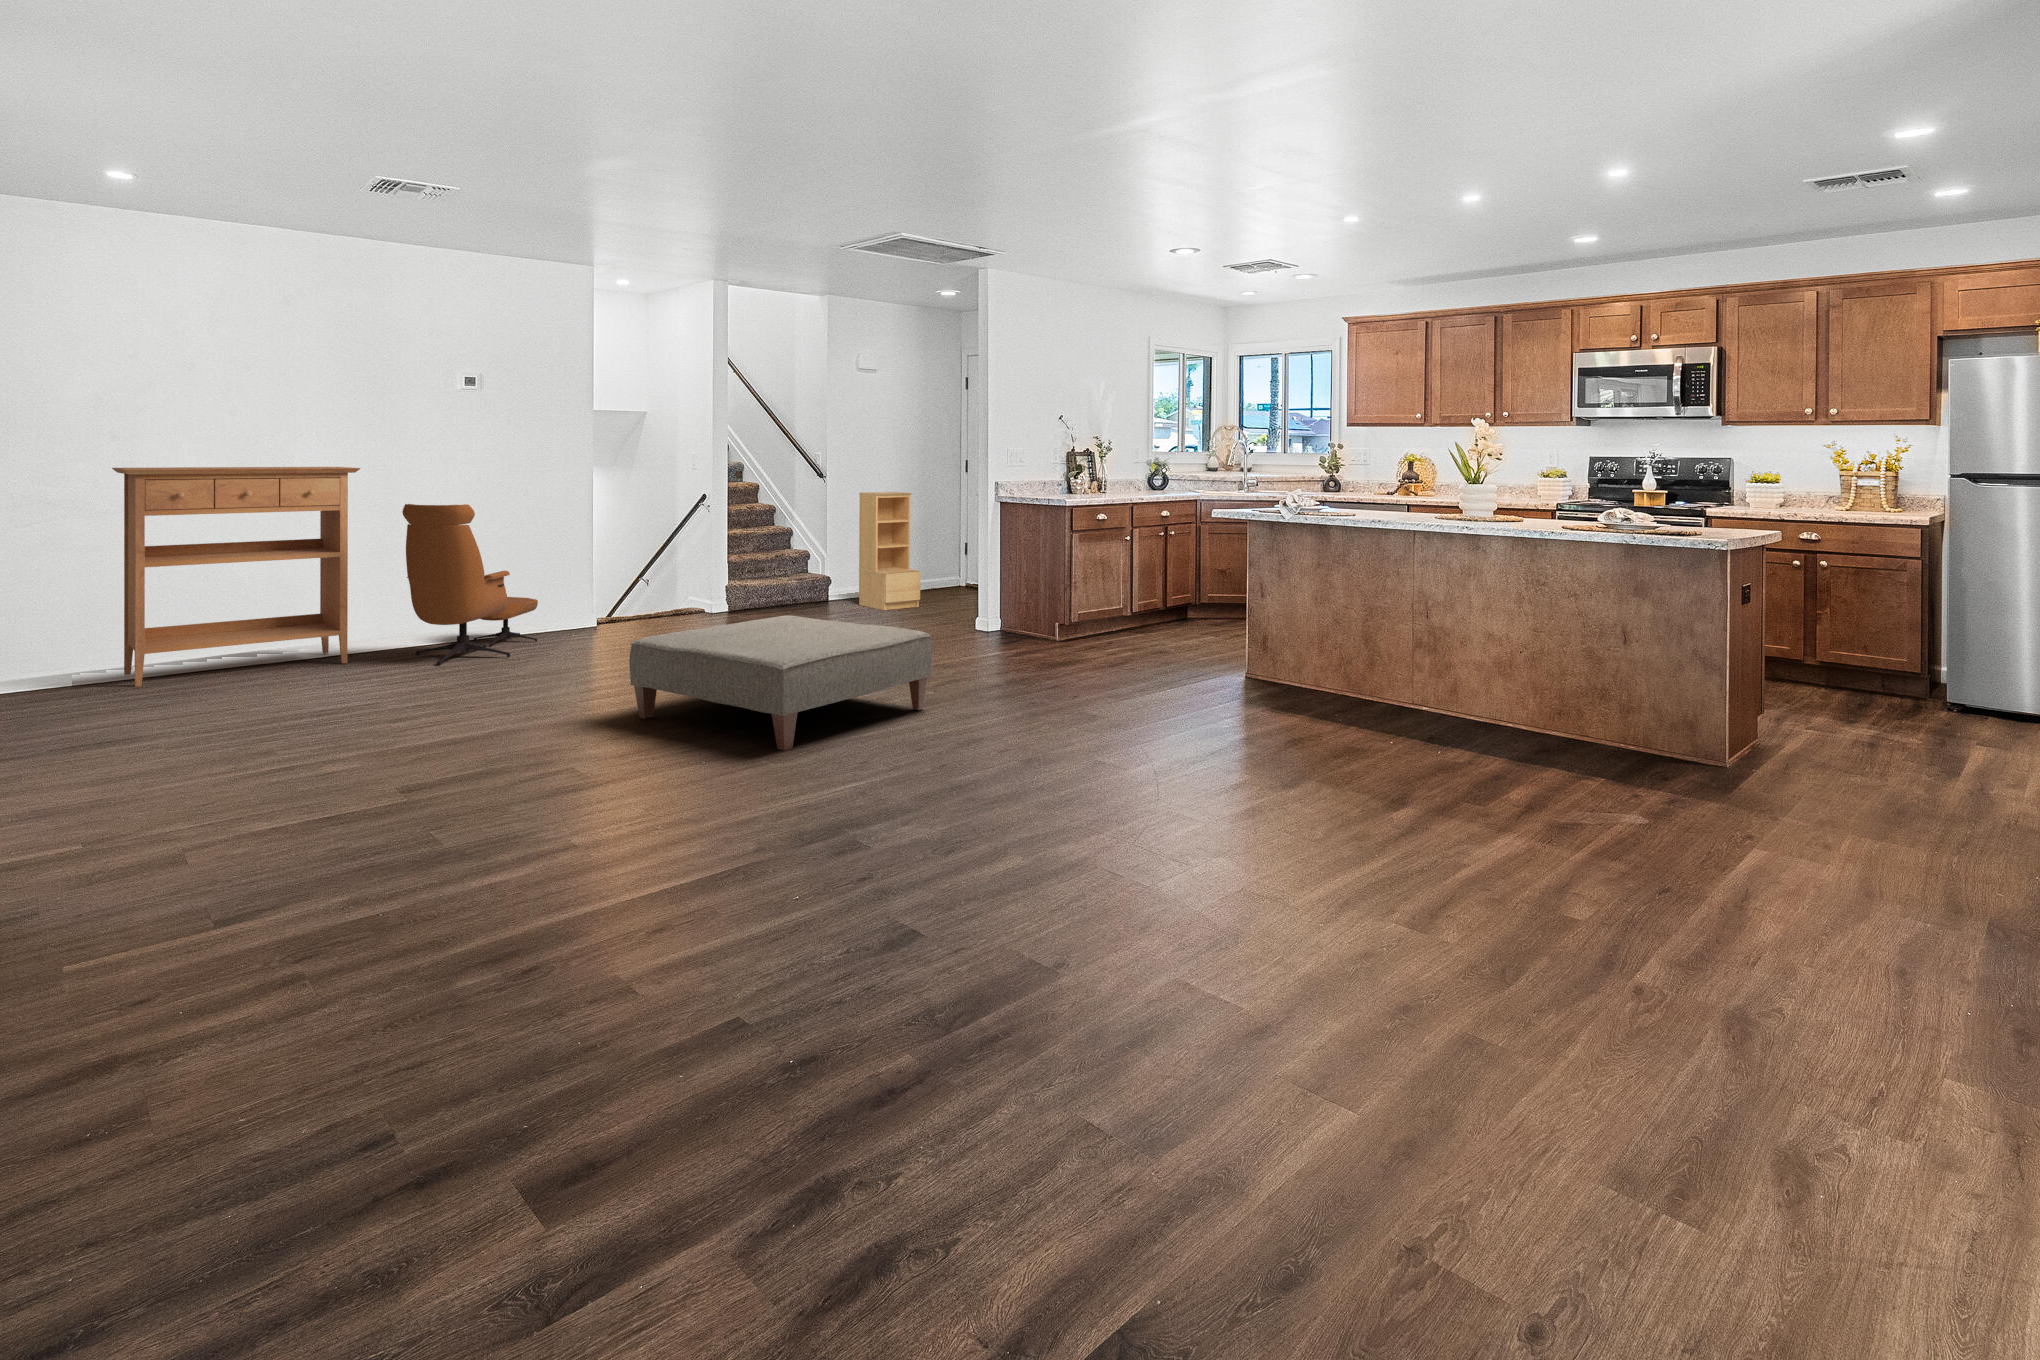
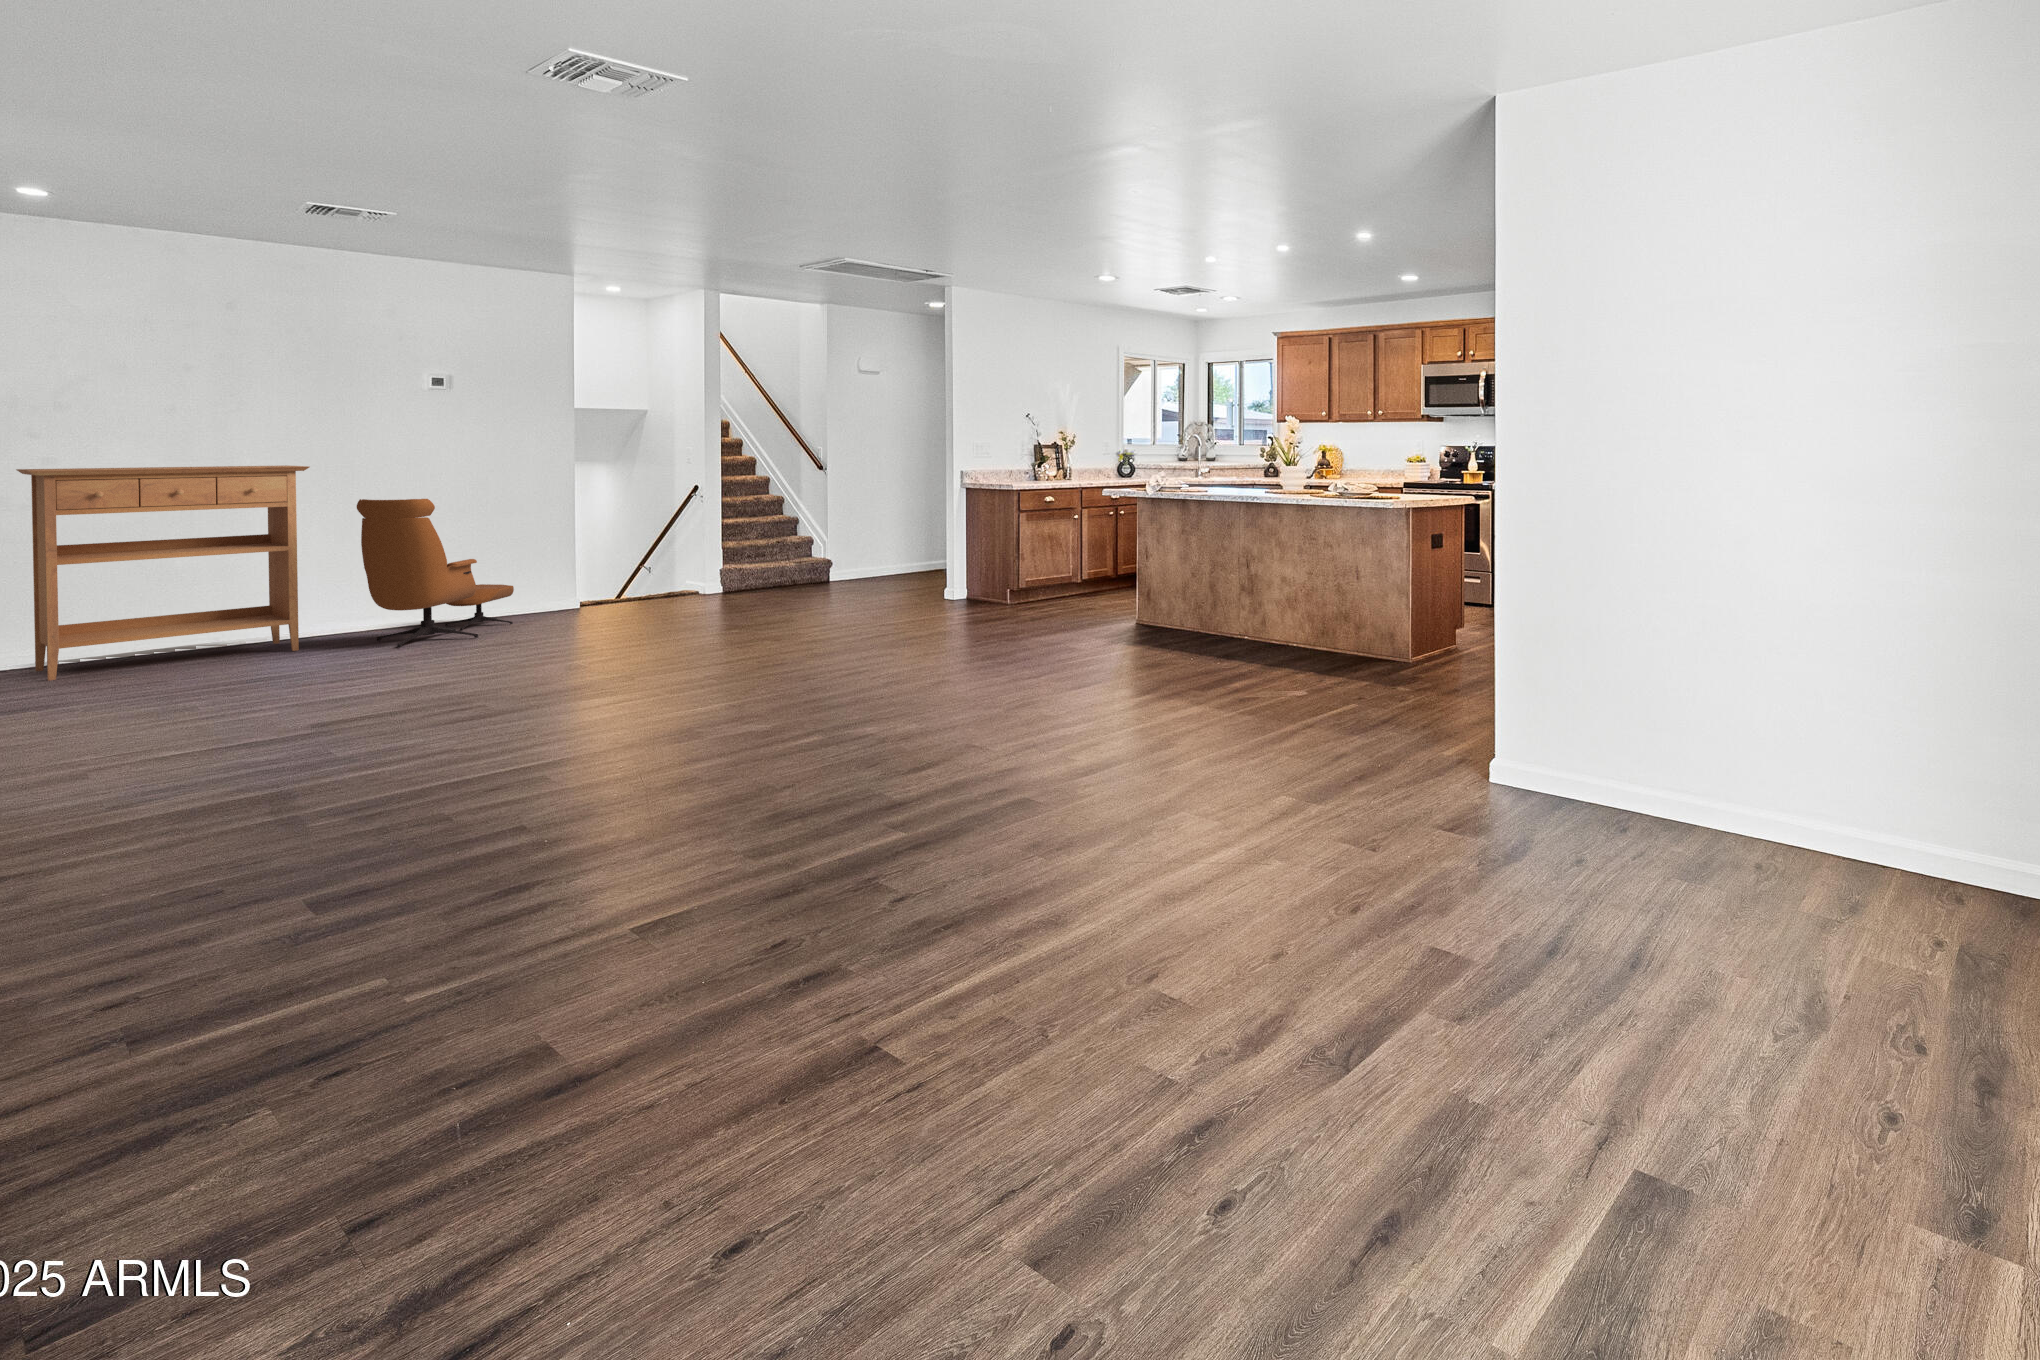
bookshelf: present [859,492,920,610] -> none [854,482,911,586]
ottoman: present [629,615,932,750] -> none [575,588,859,693]

